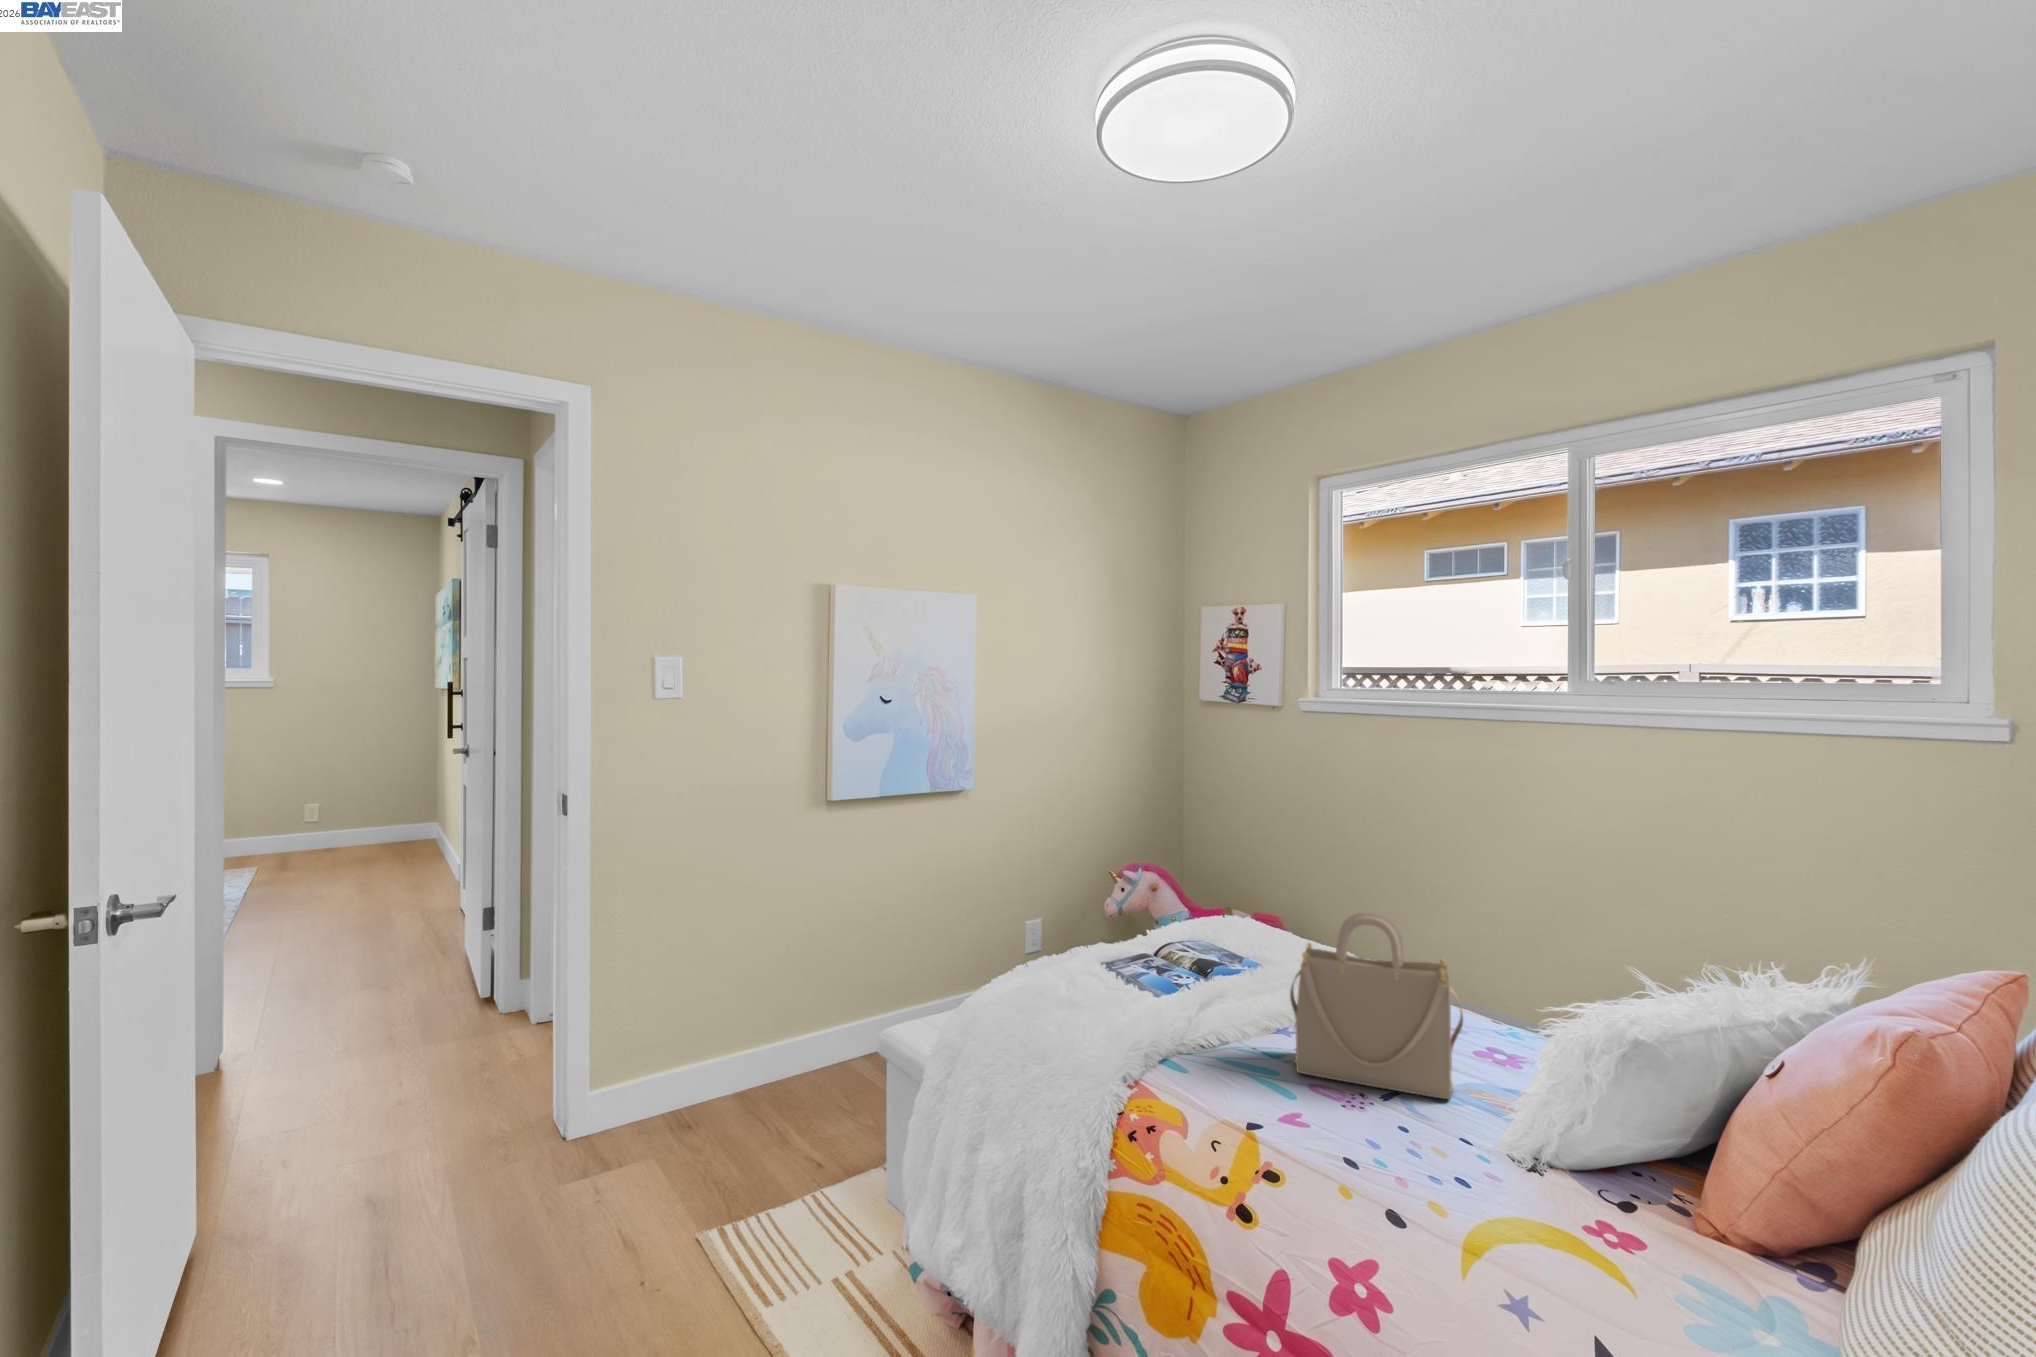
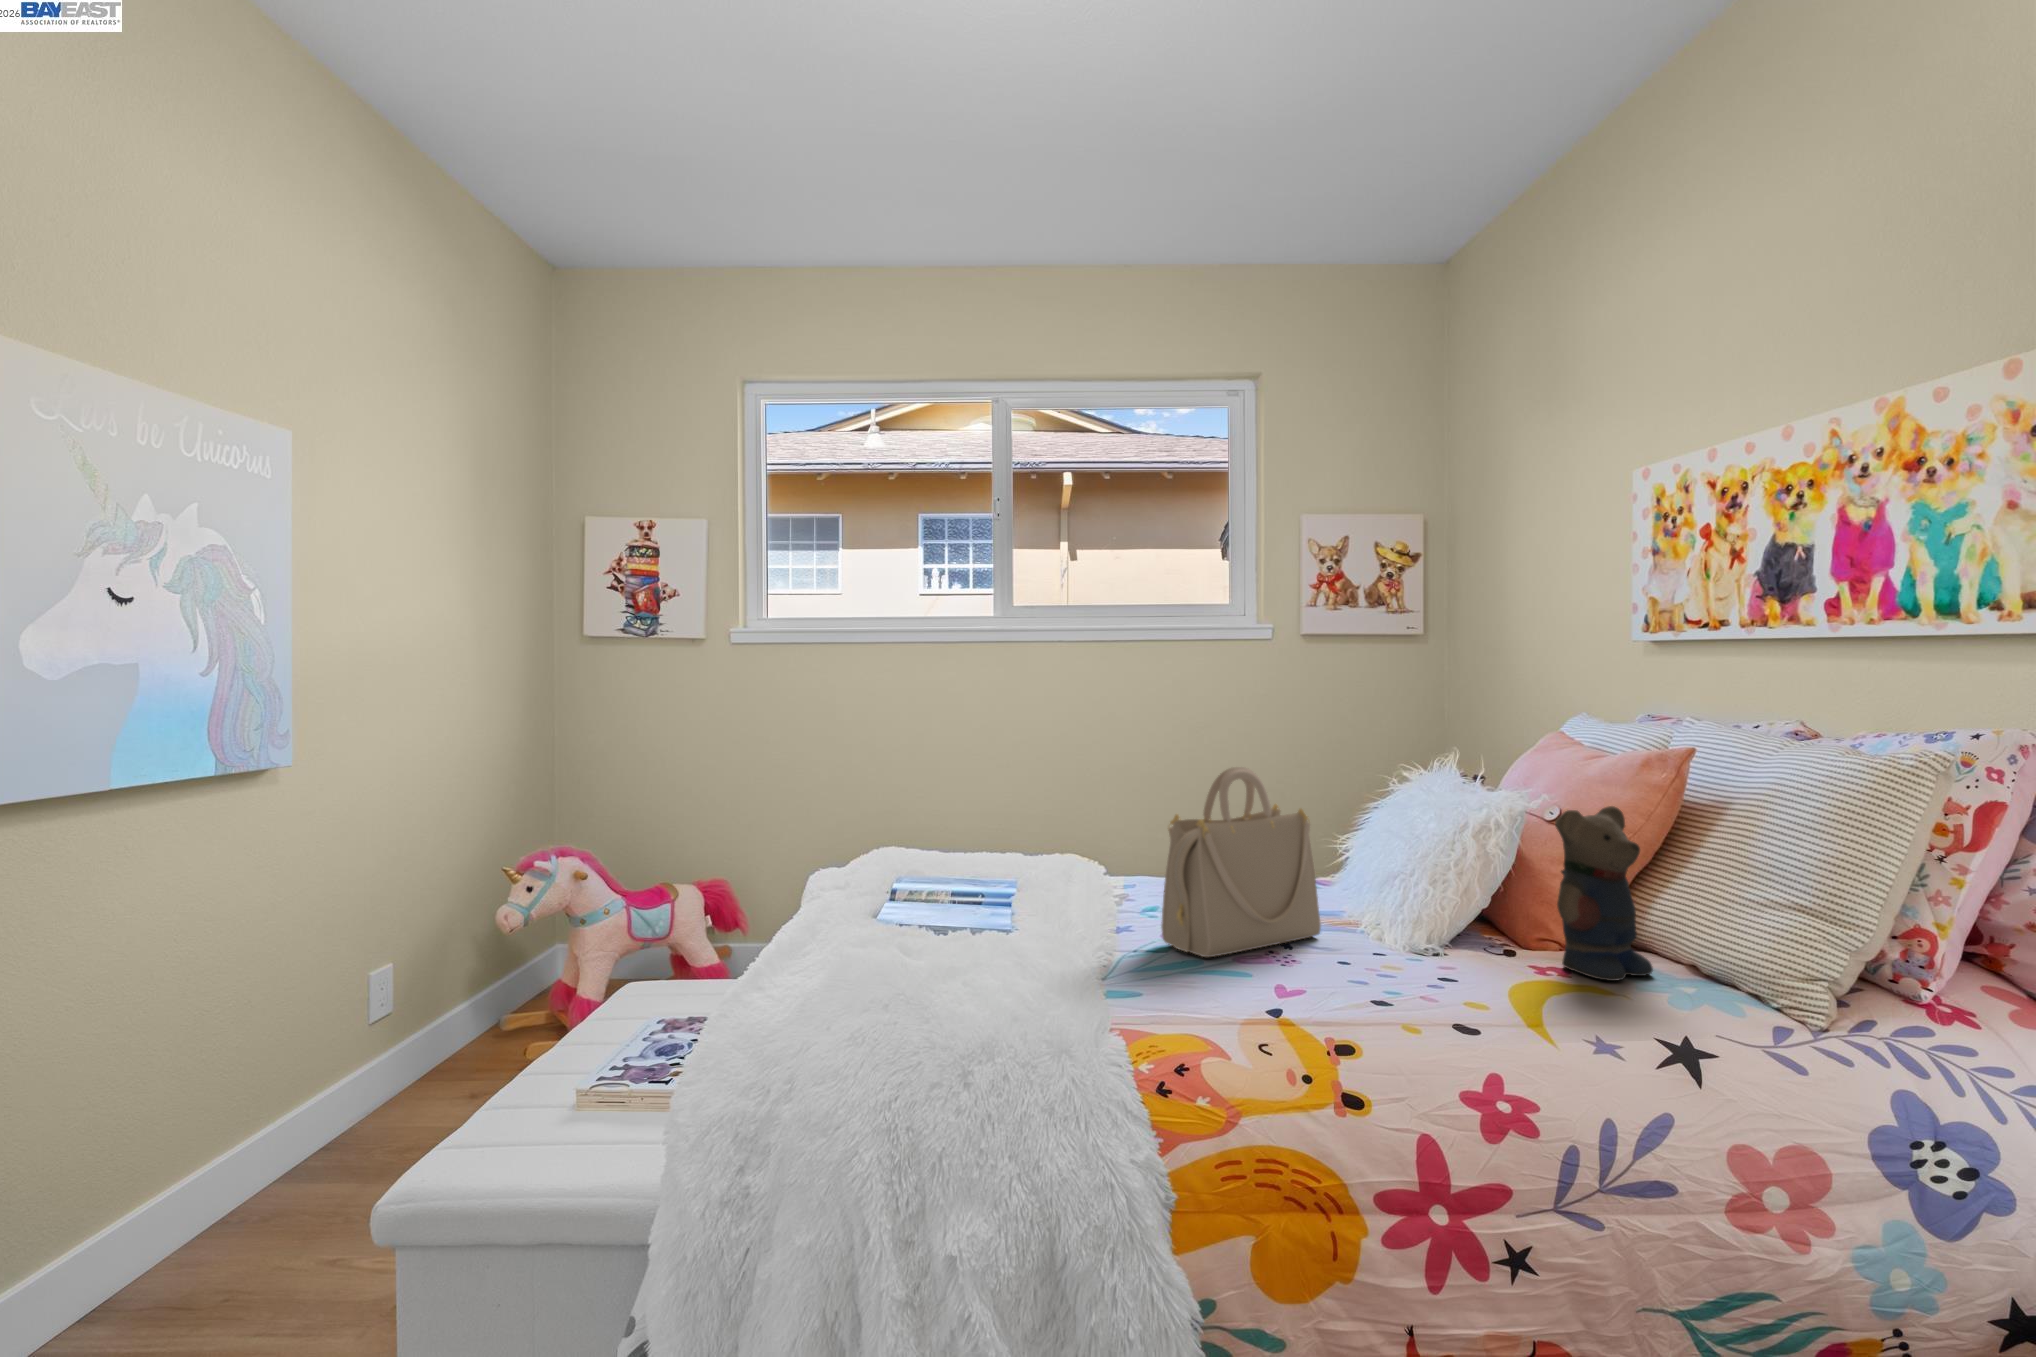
teddy bear: none [1568,1051,1715,1285] -> present [1555,806,1653,981]

